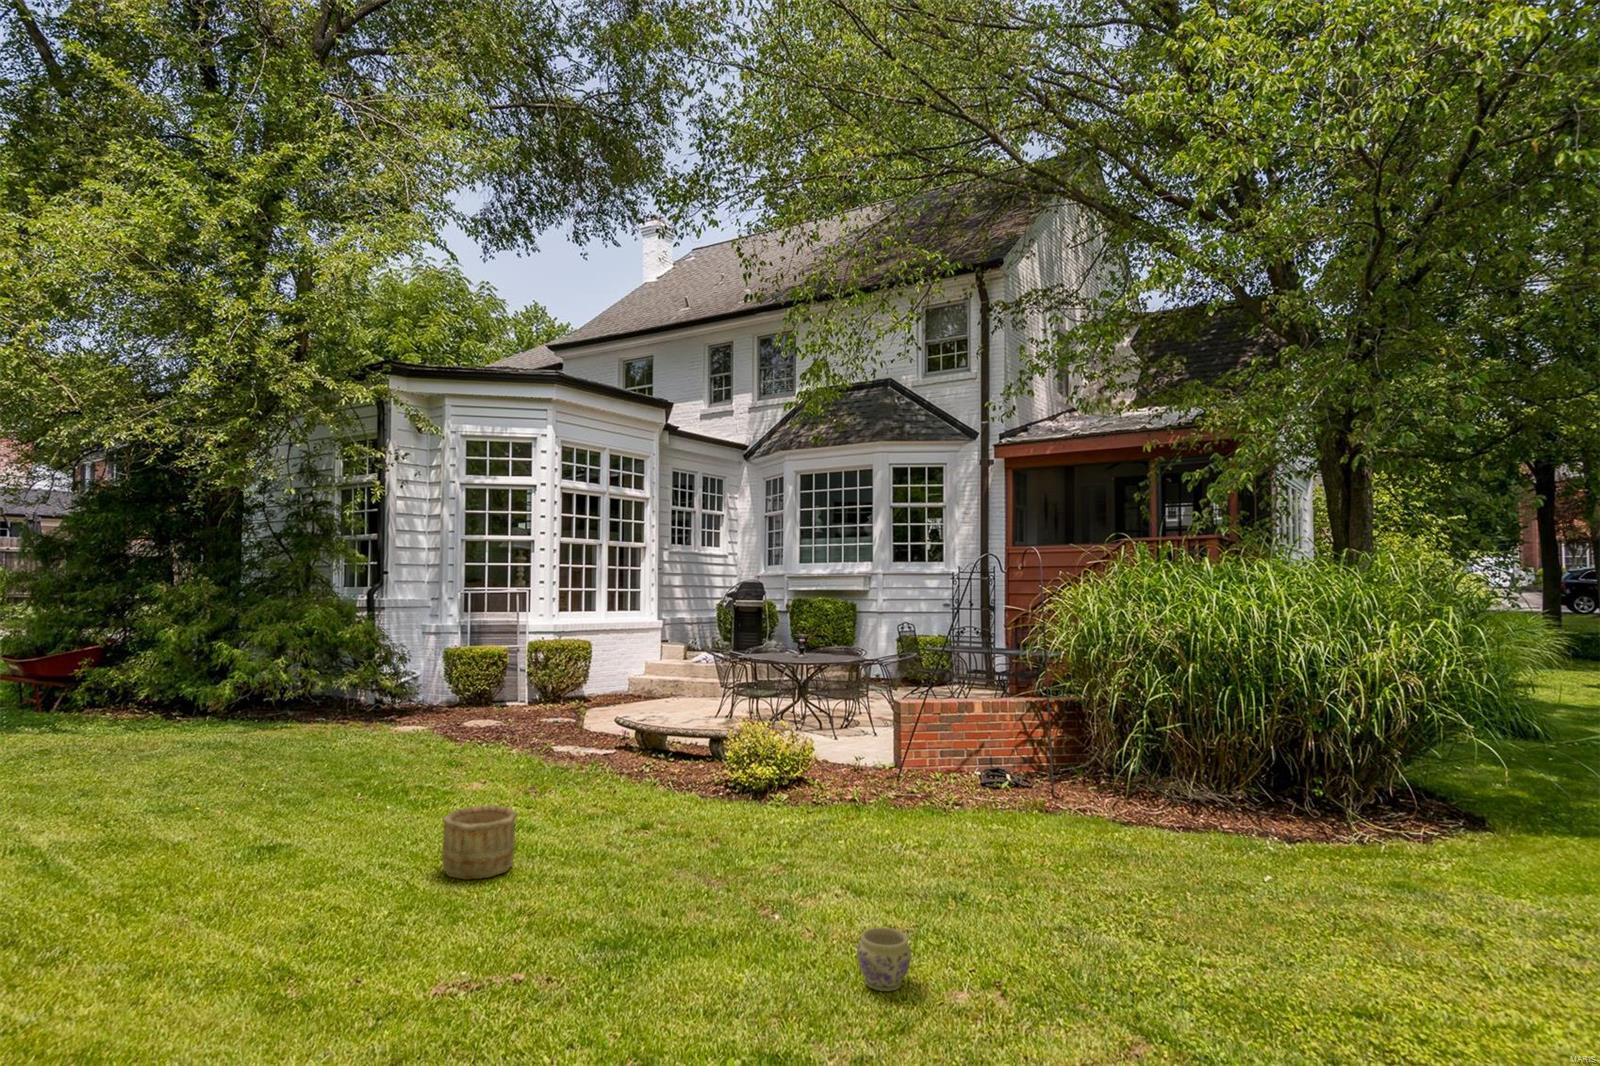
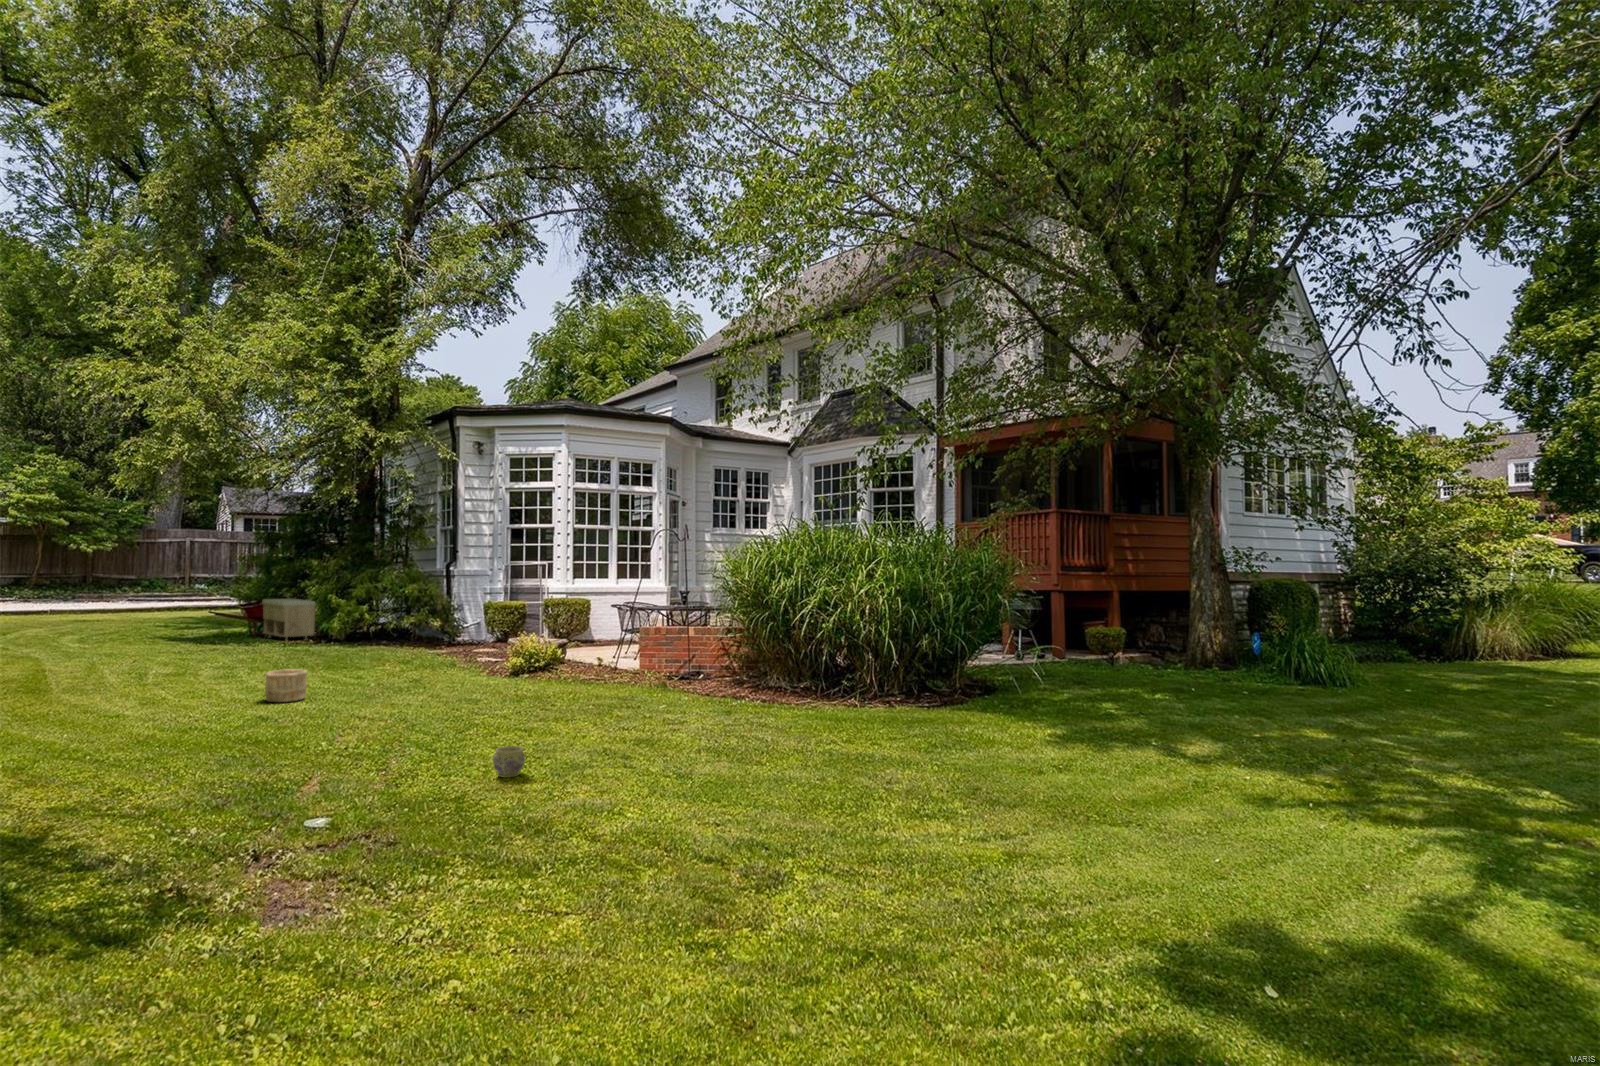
storage bench: none [44,650,159,723] -> present [262,599,316,640]
planter: present [857,927,911,992] -> present [493,746,525,778]

